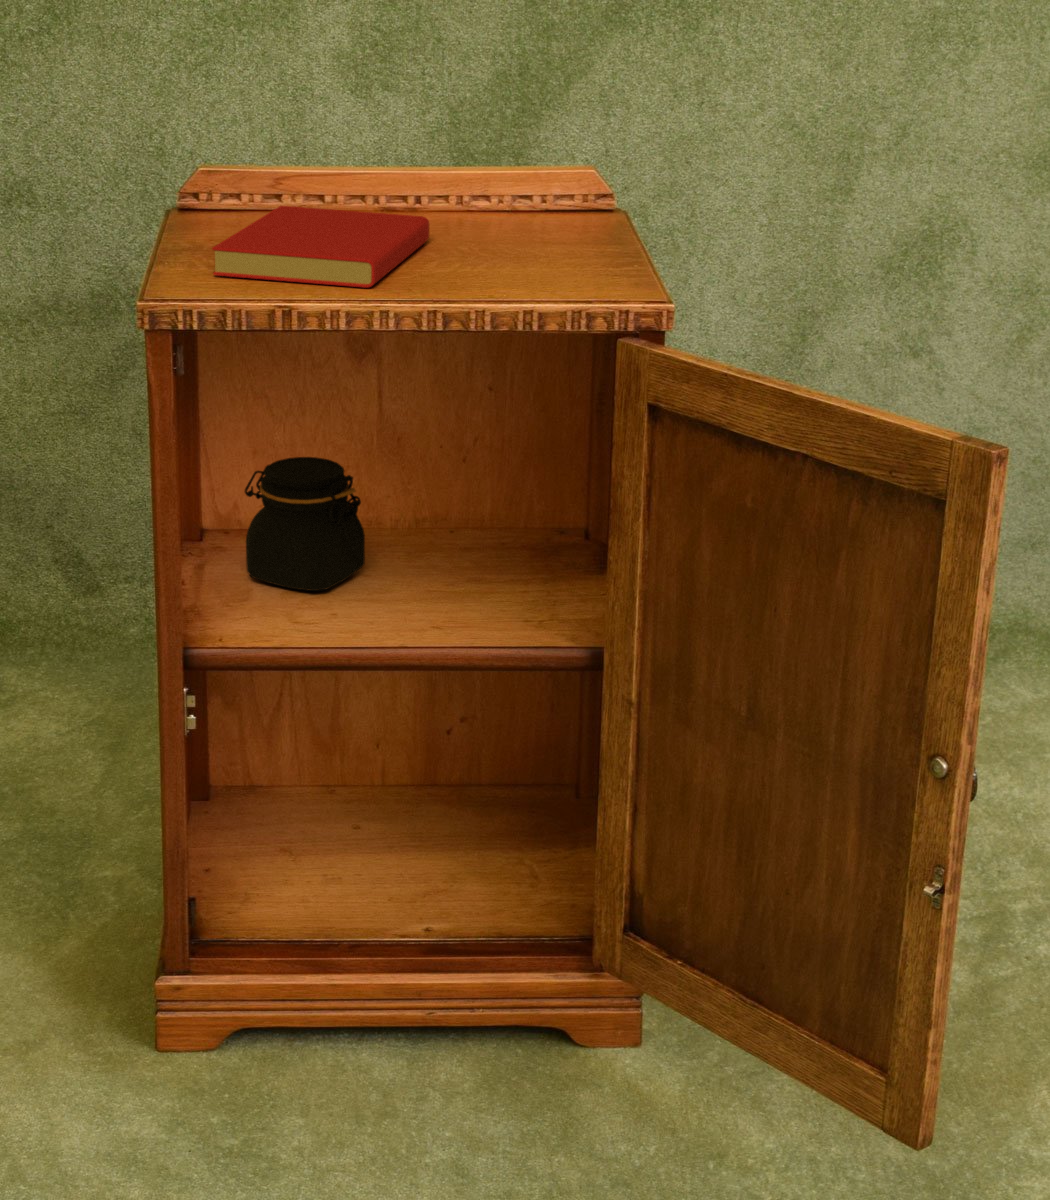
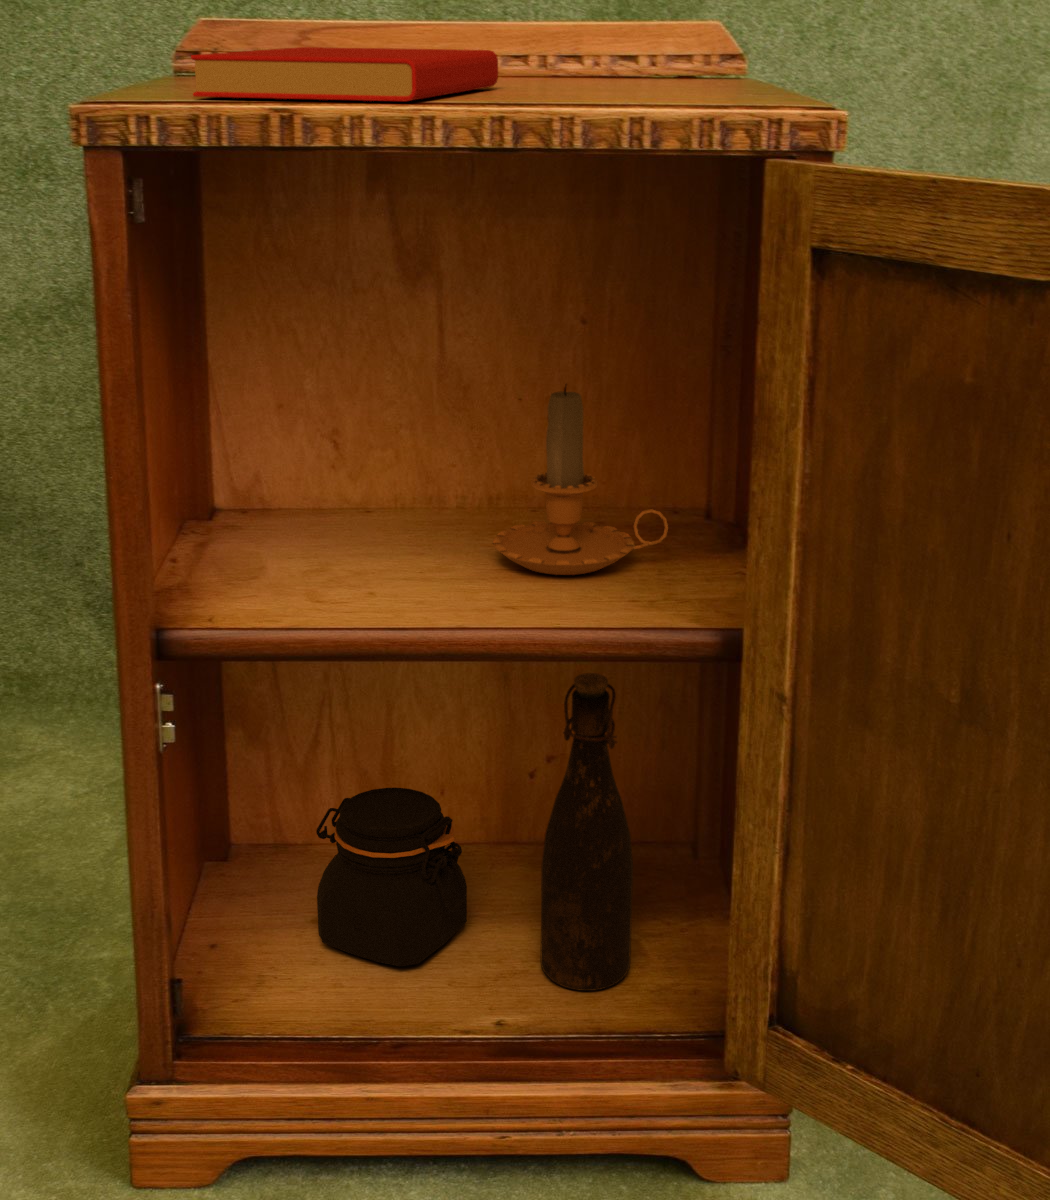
jar: present [245,457,365,591] -> present [316,788,467,966]
candle: none [424,461,555,602] -> present [493,386,668,575]
bottle: none [459,674,529,909] -> present [541,673,633,991]

